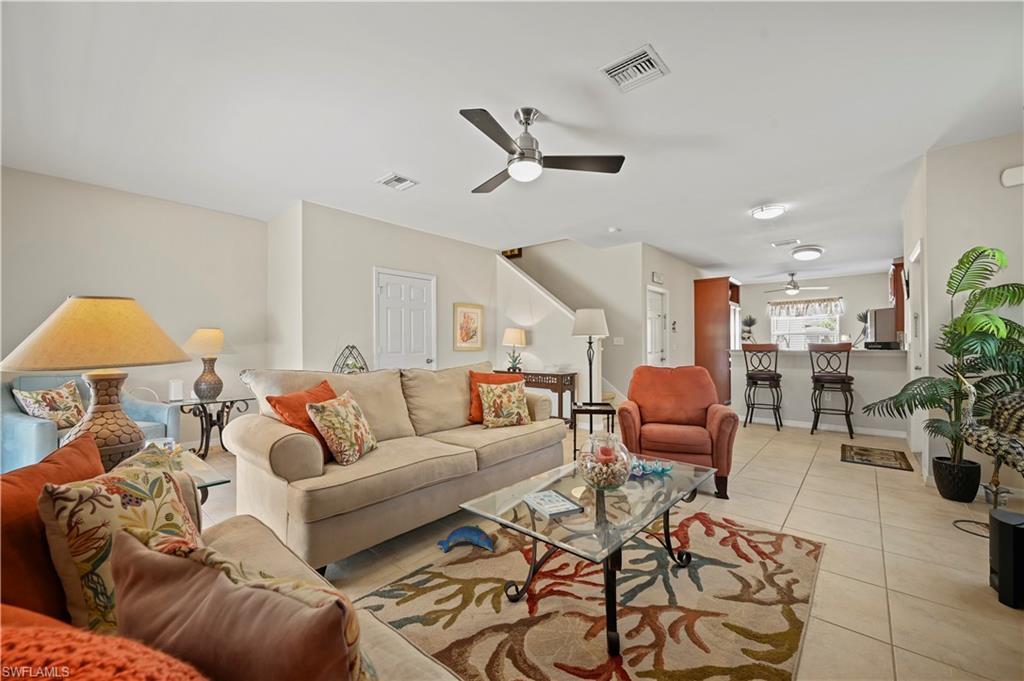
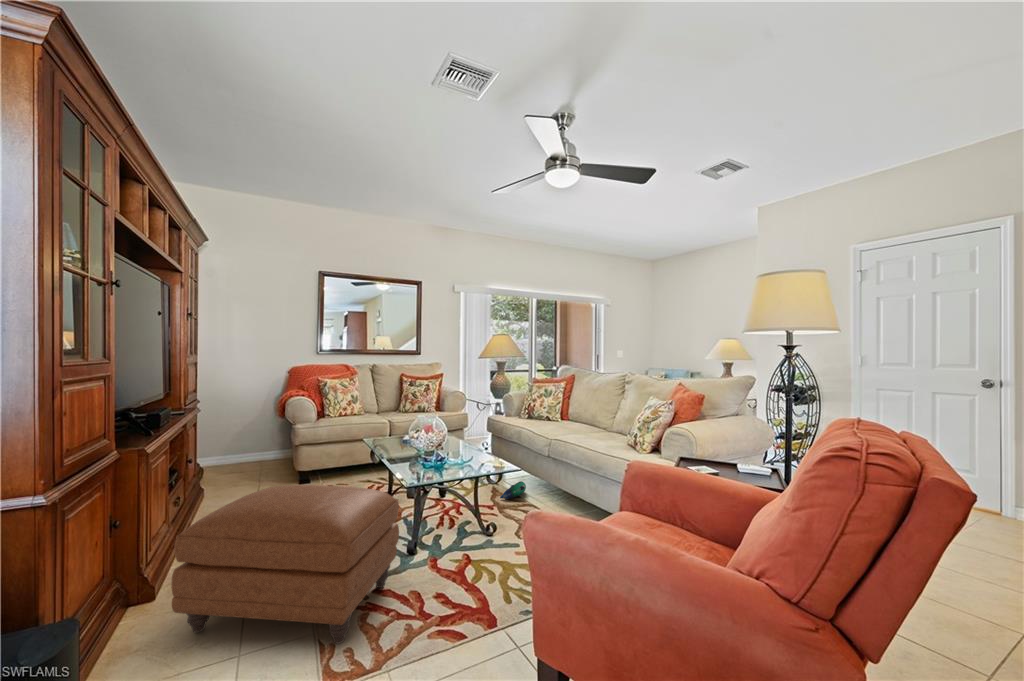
ottoman: none [720,468,973,648] -> present [171,485,399,643]

